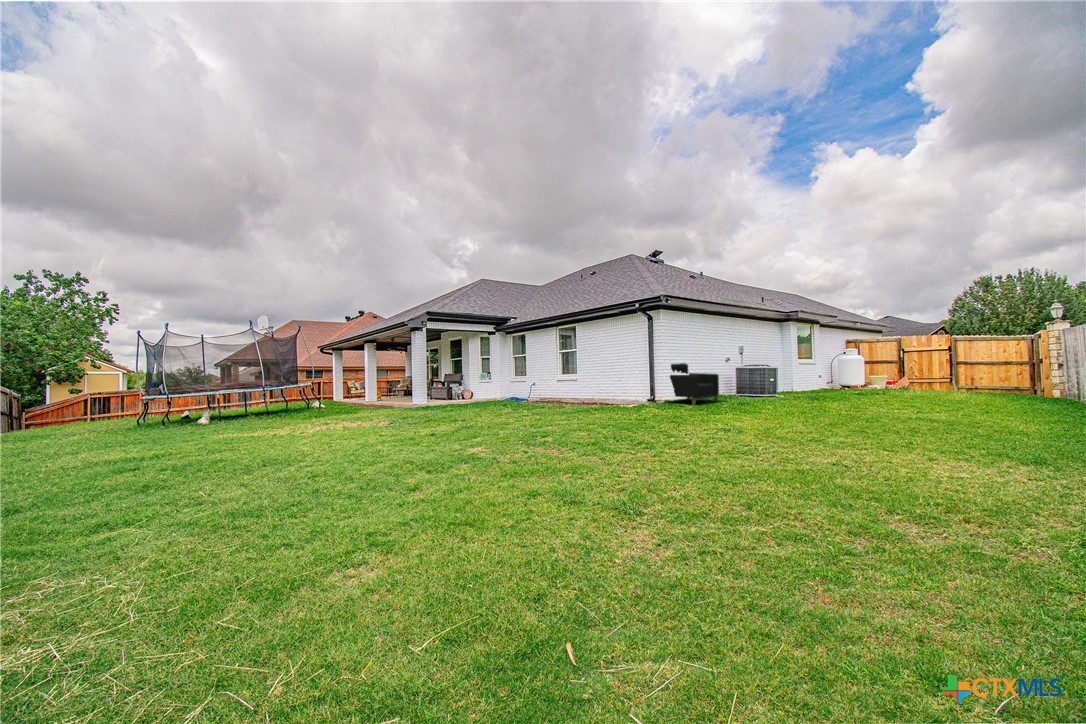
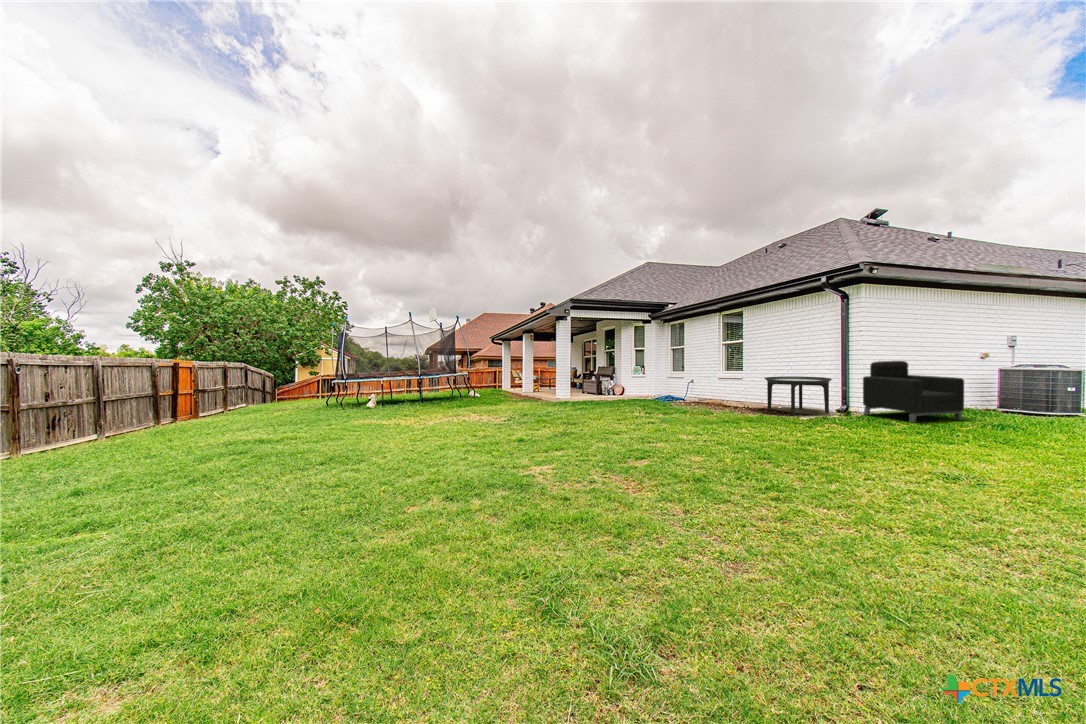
round table: none [600,377,645,406] -> present [764,376,832,416]

